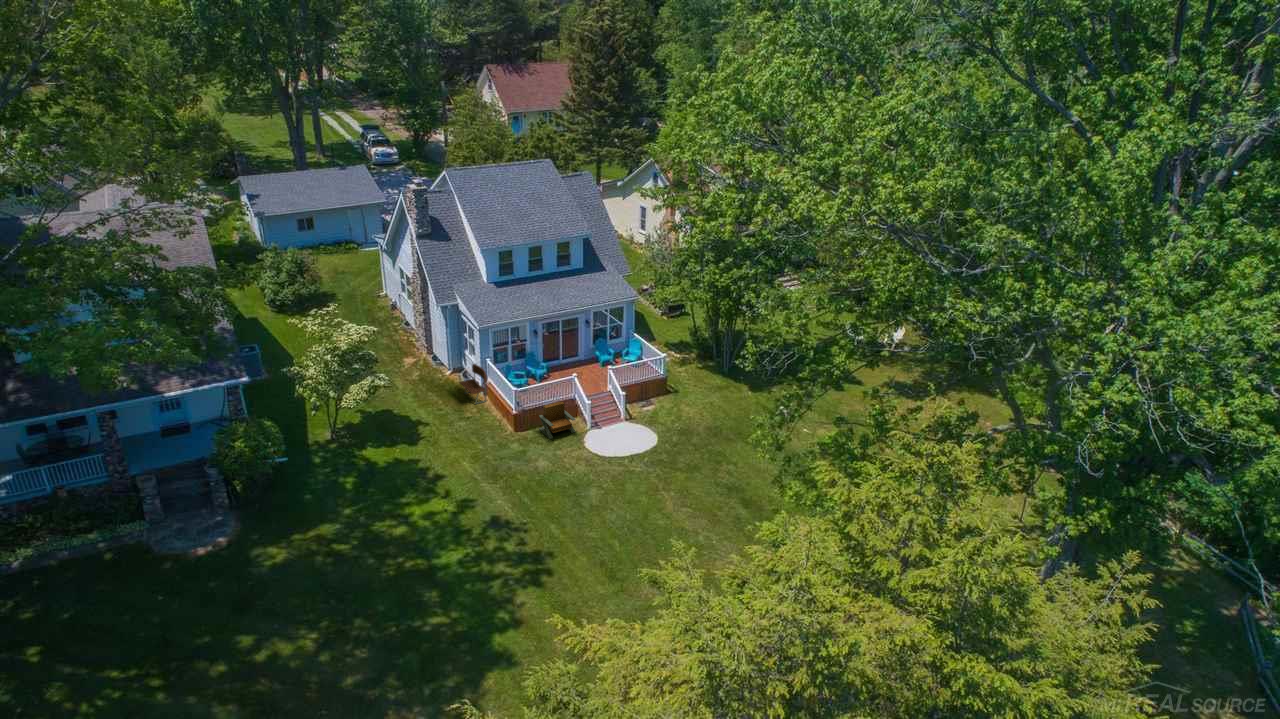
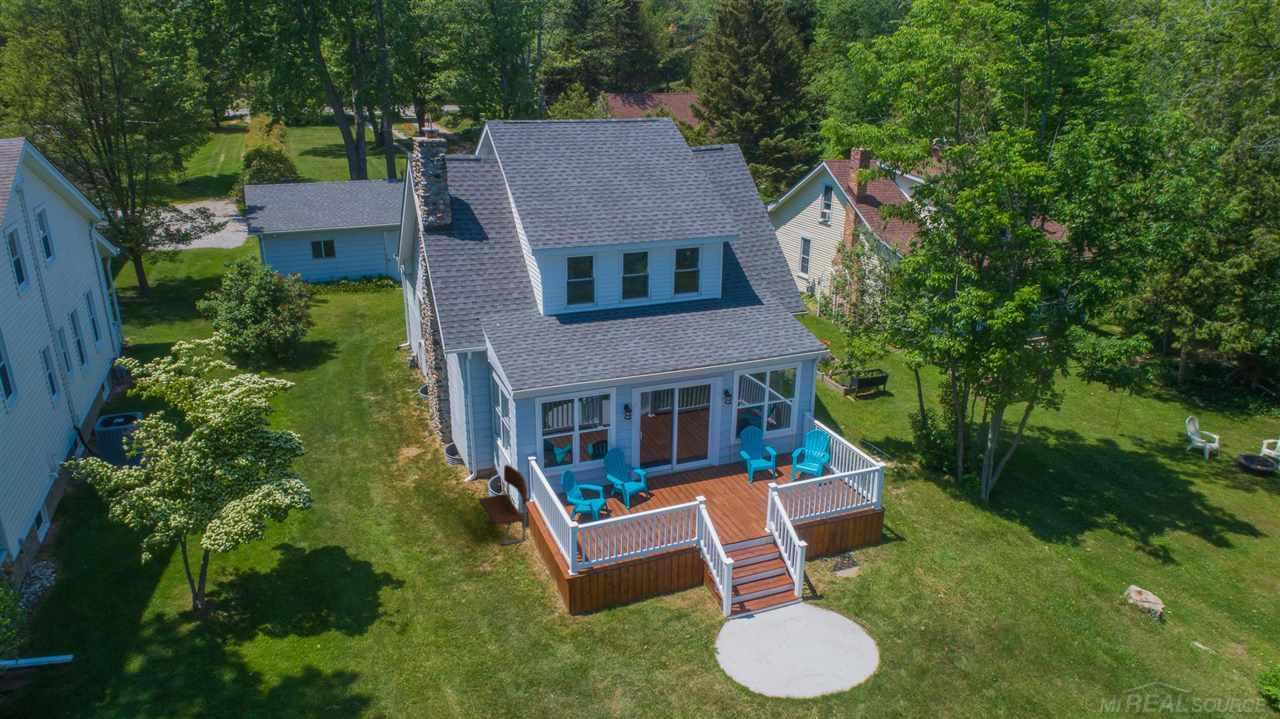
lounge chair: present [539,401,575,439] -> none [622,554,699,637]

